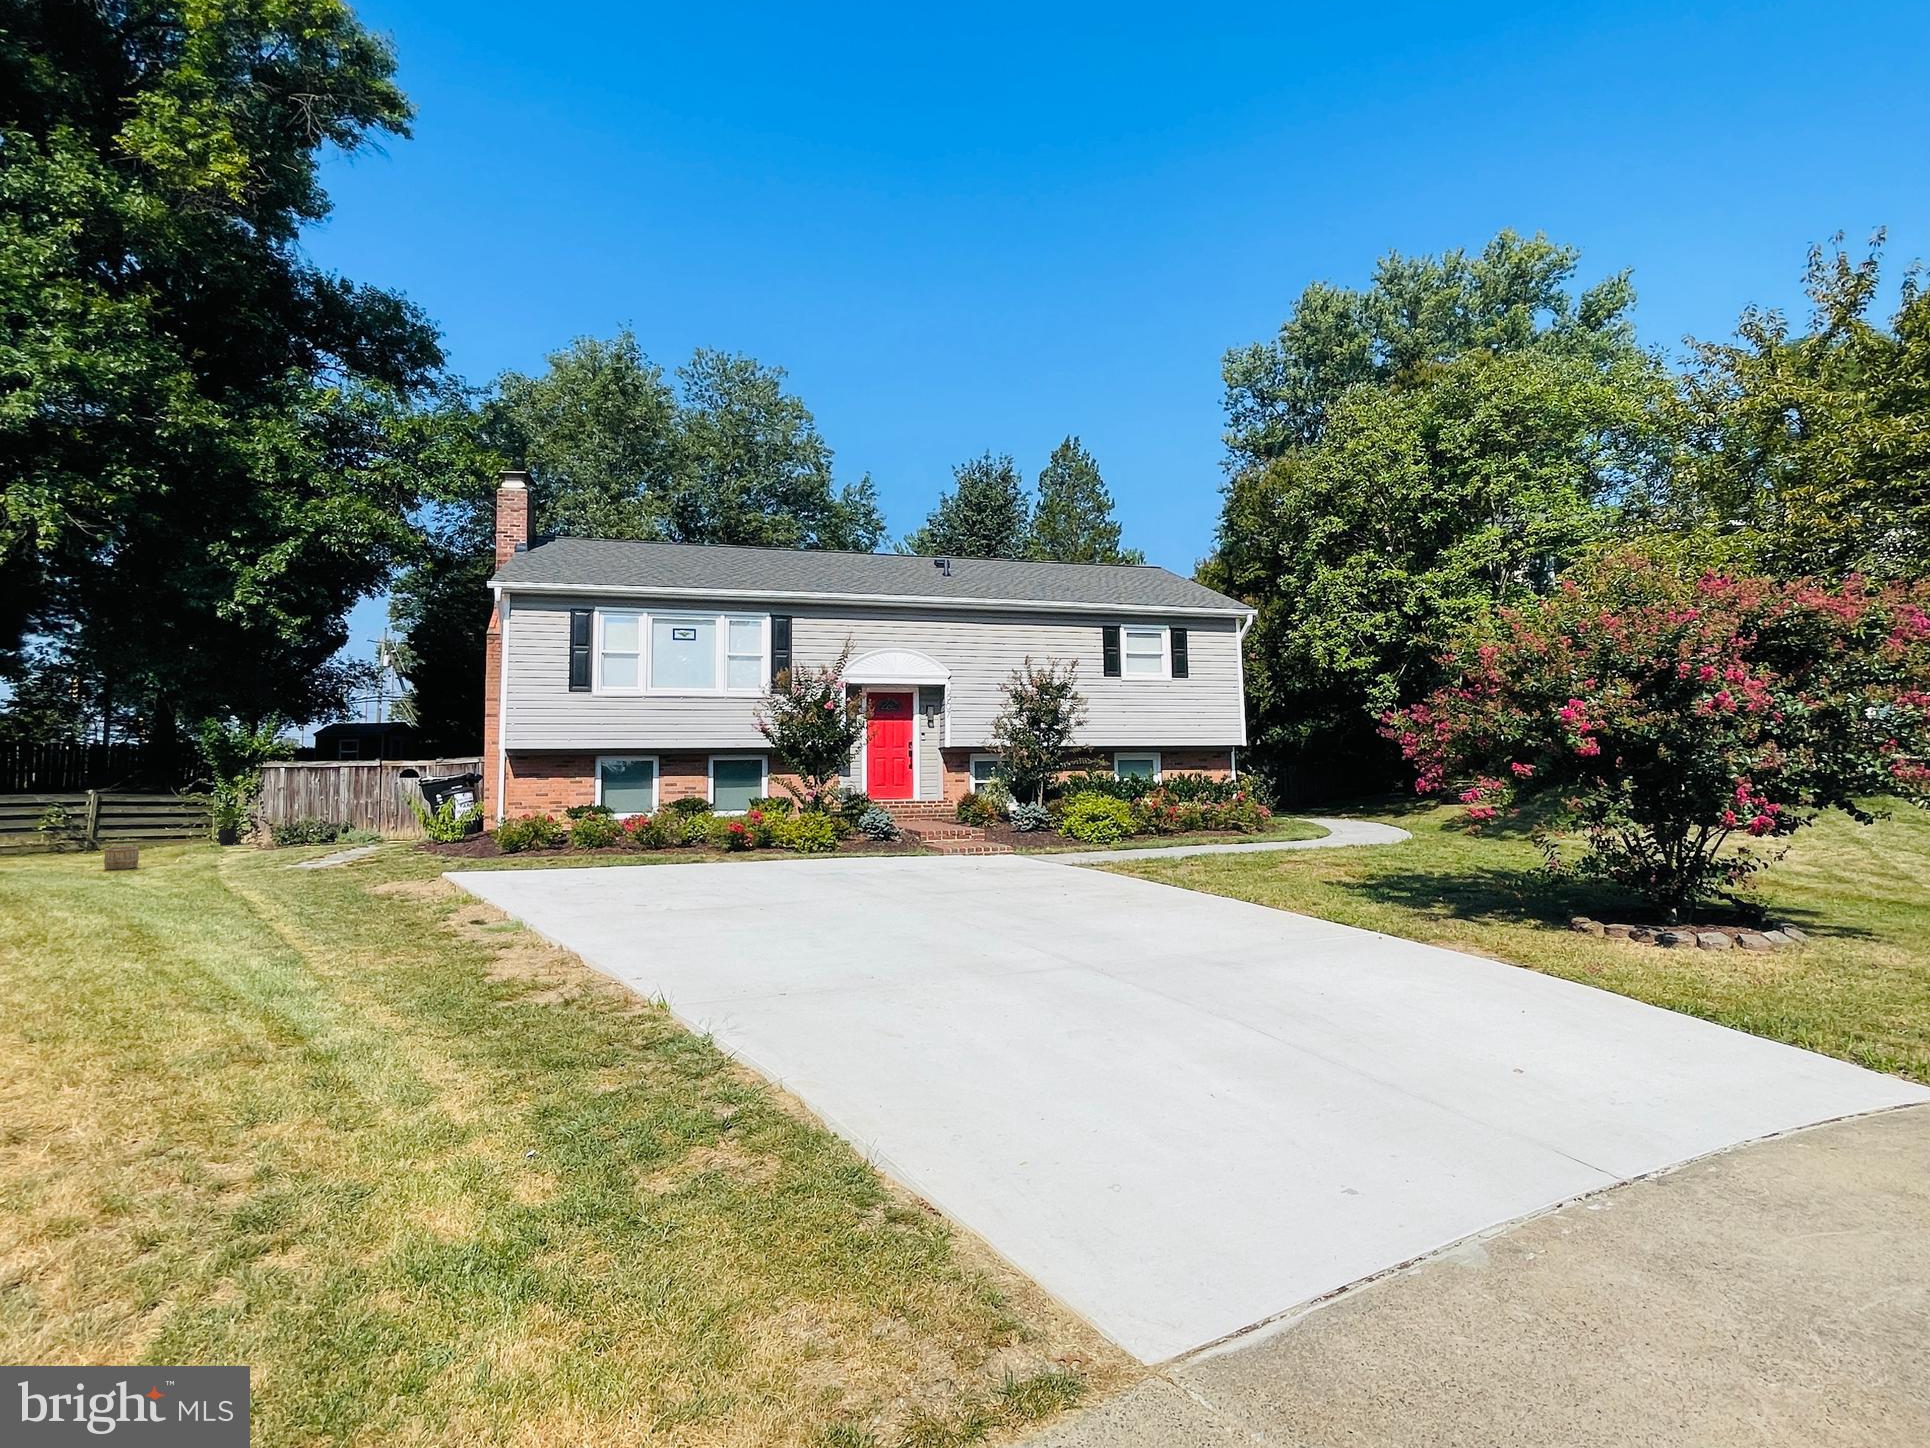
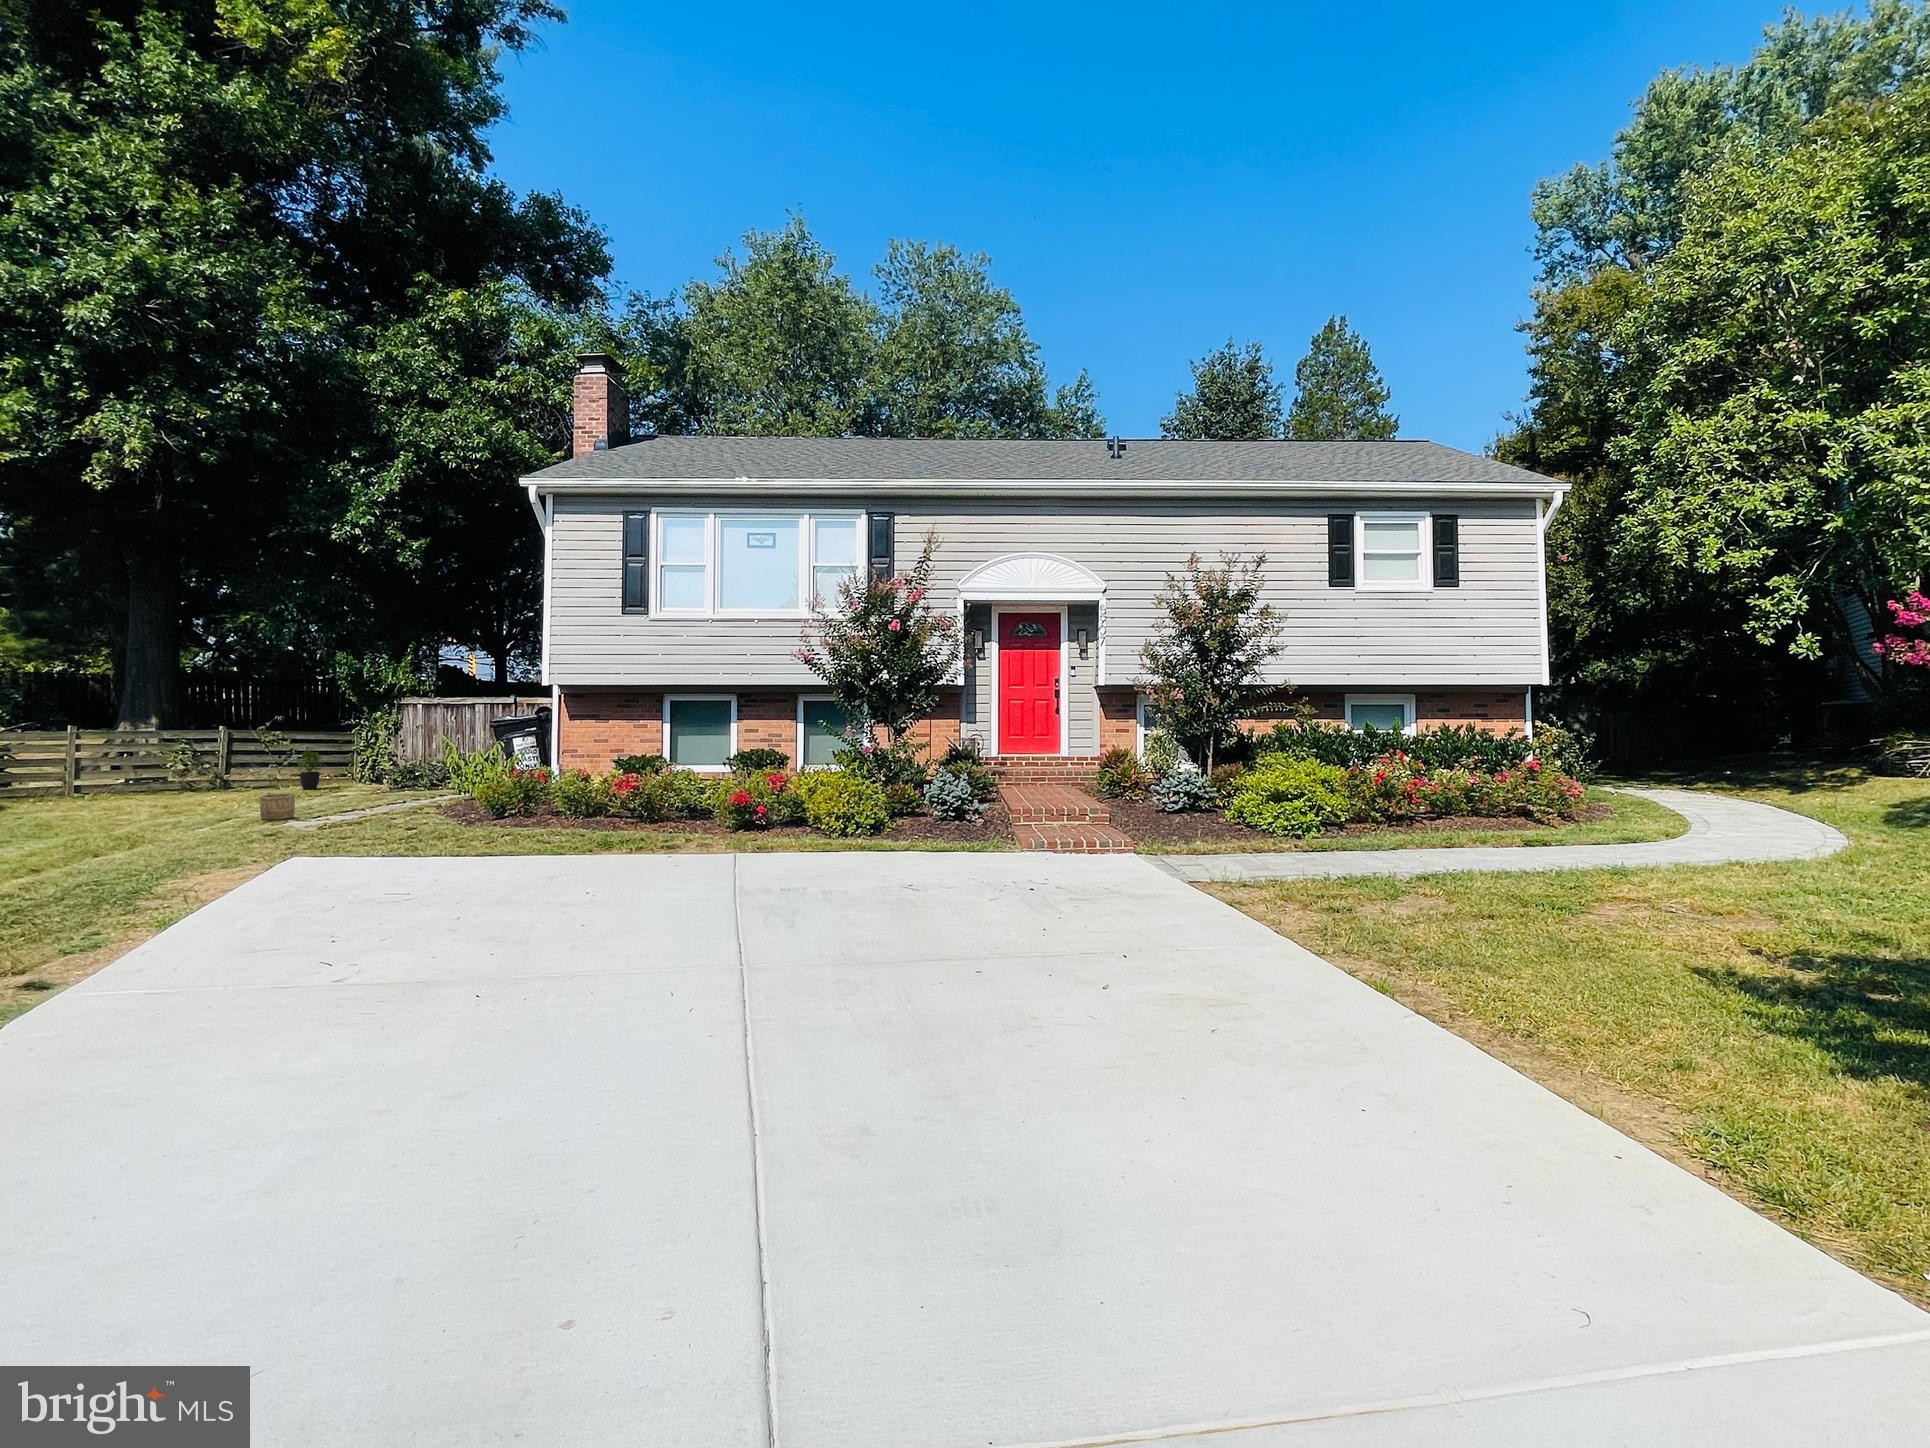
wooden bucket: present [104,846,140,869] -> present [259,793,295,820]

